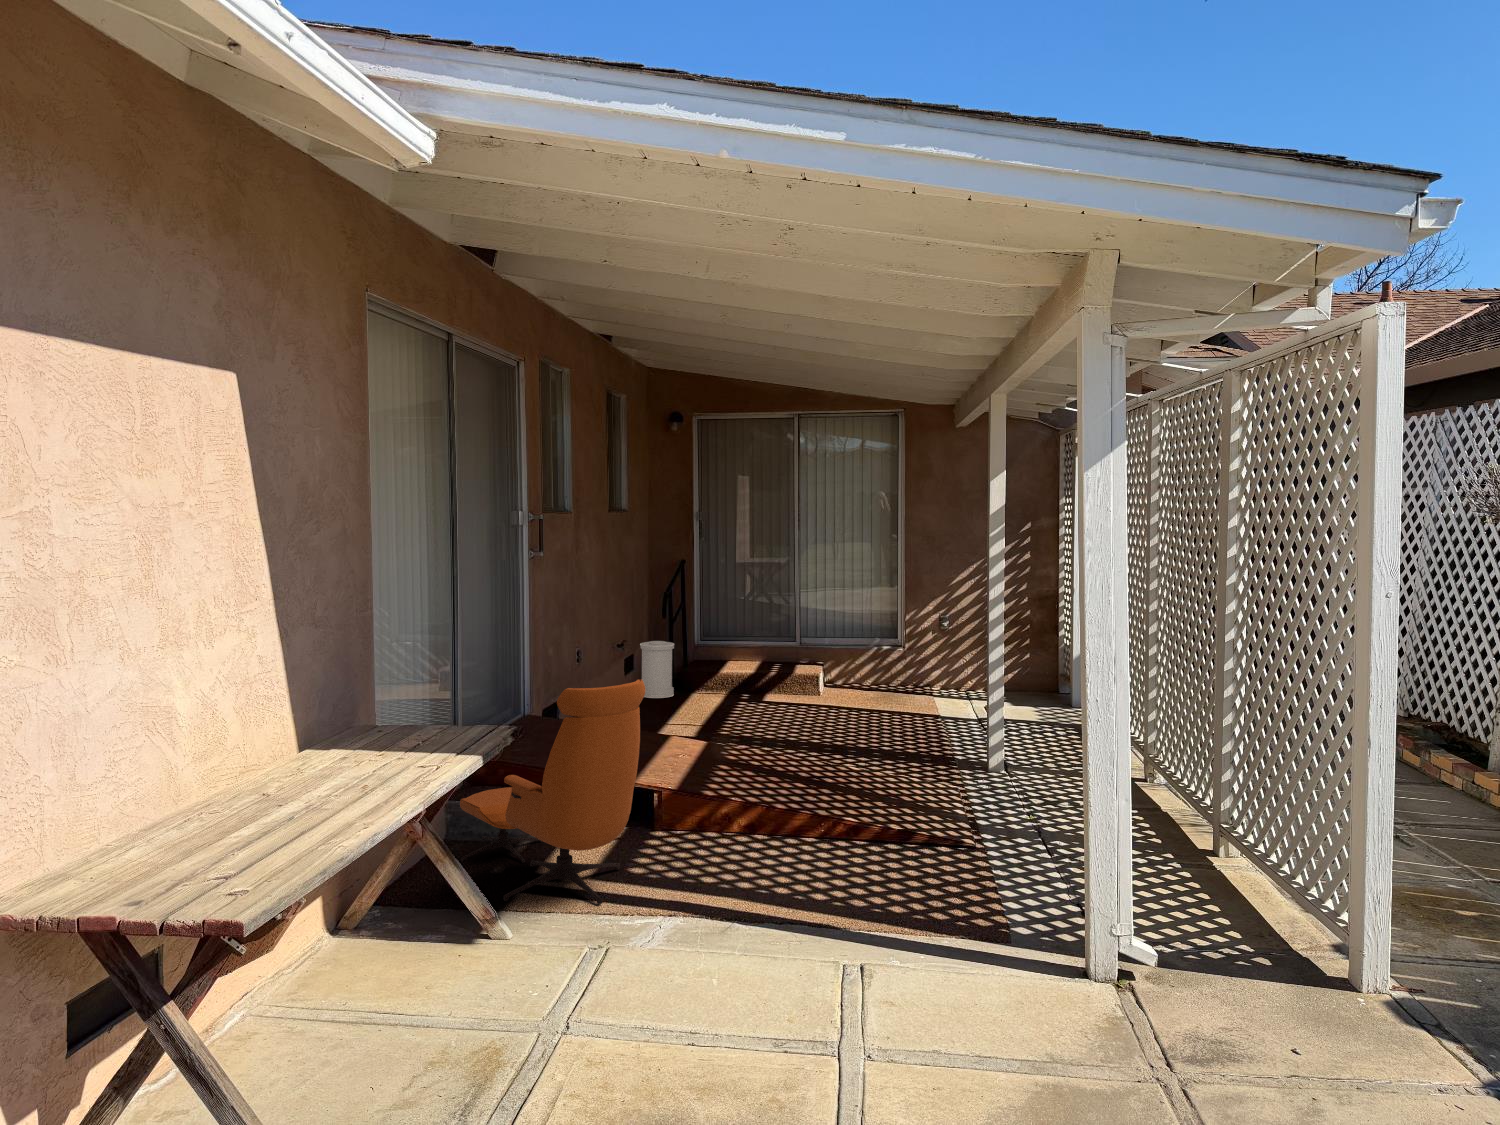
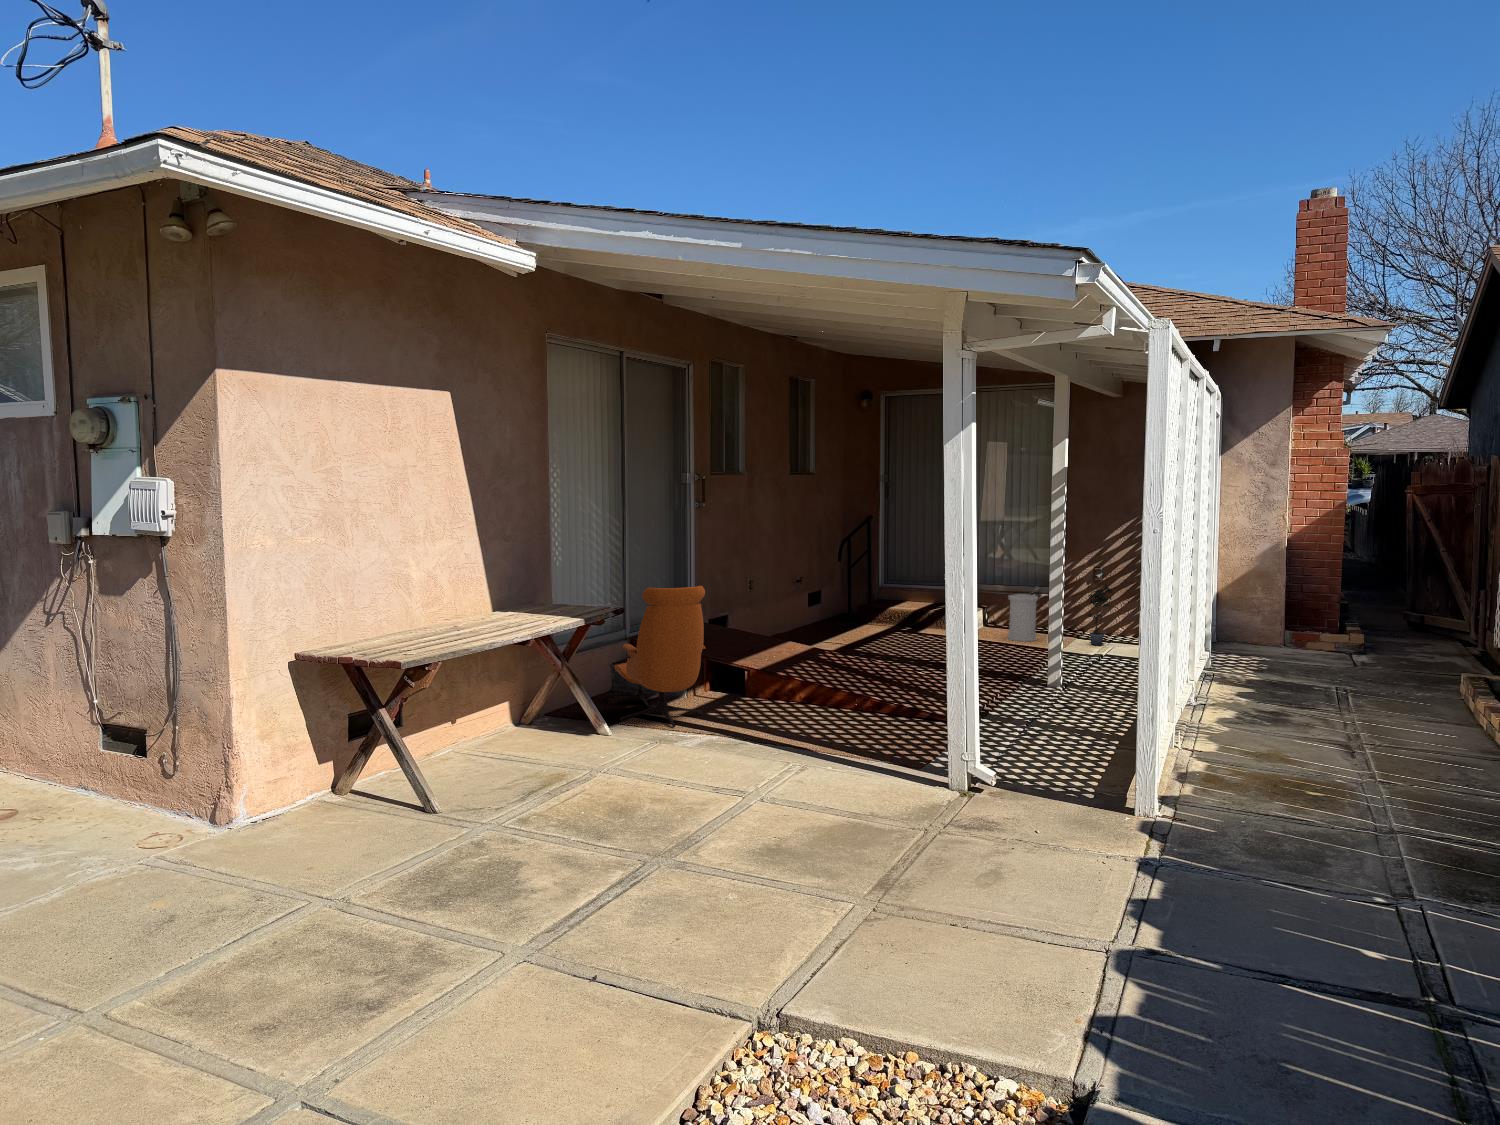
potted plant: none [935,634,966,702] -> present [1088,584,1113,645]
trash can: present [640,641,674,698] -> present [1008,594,1038,641]

